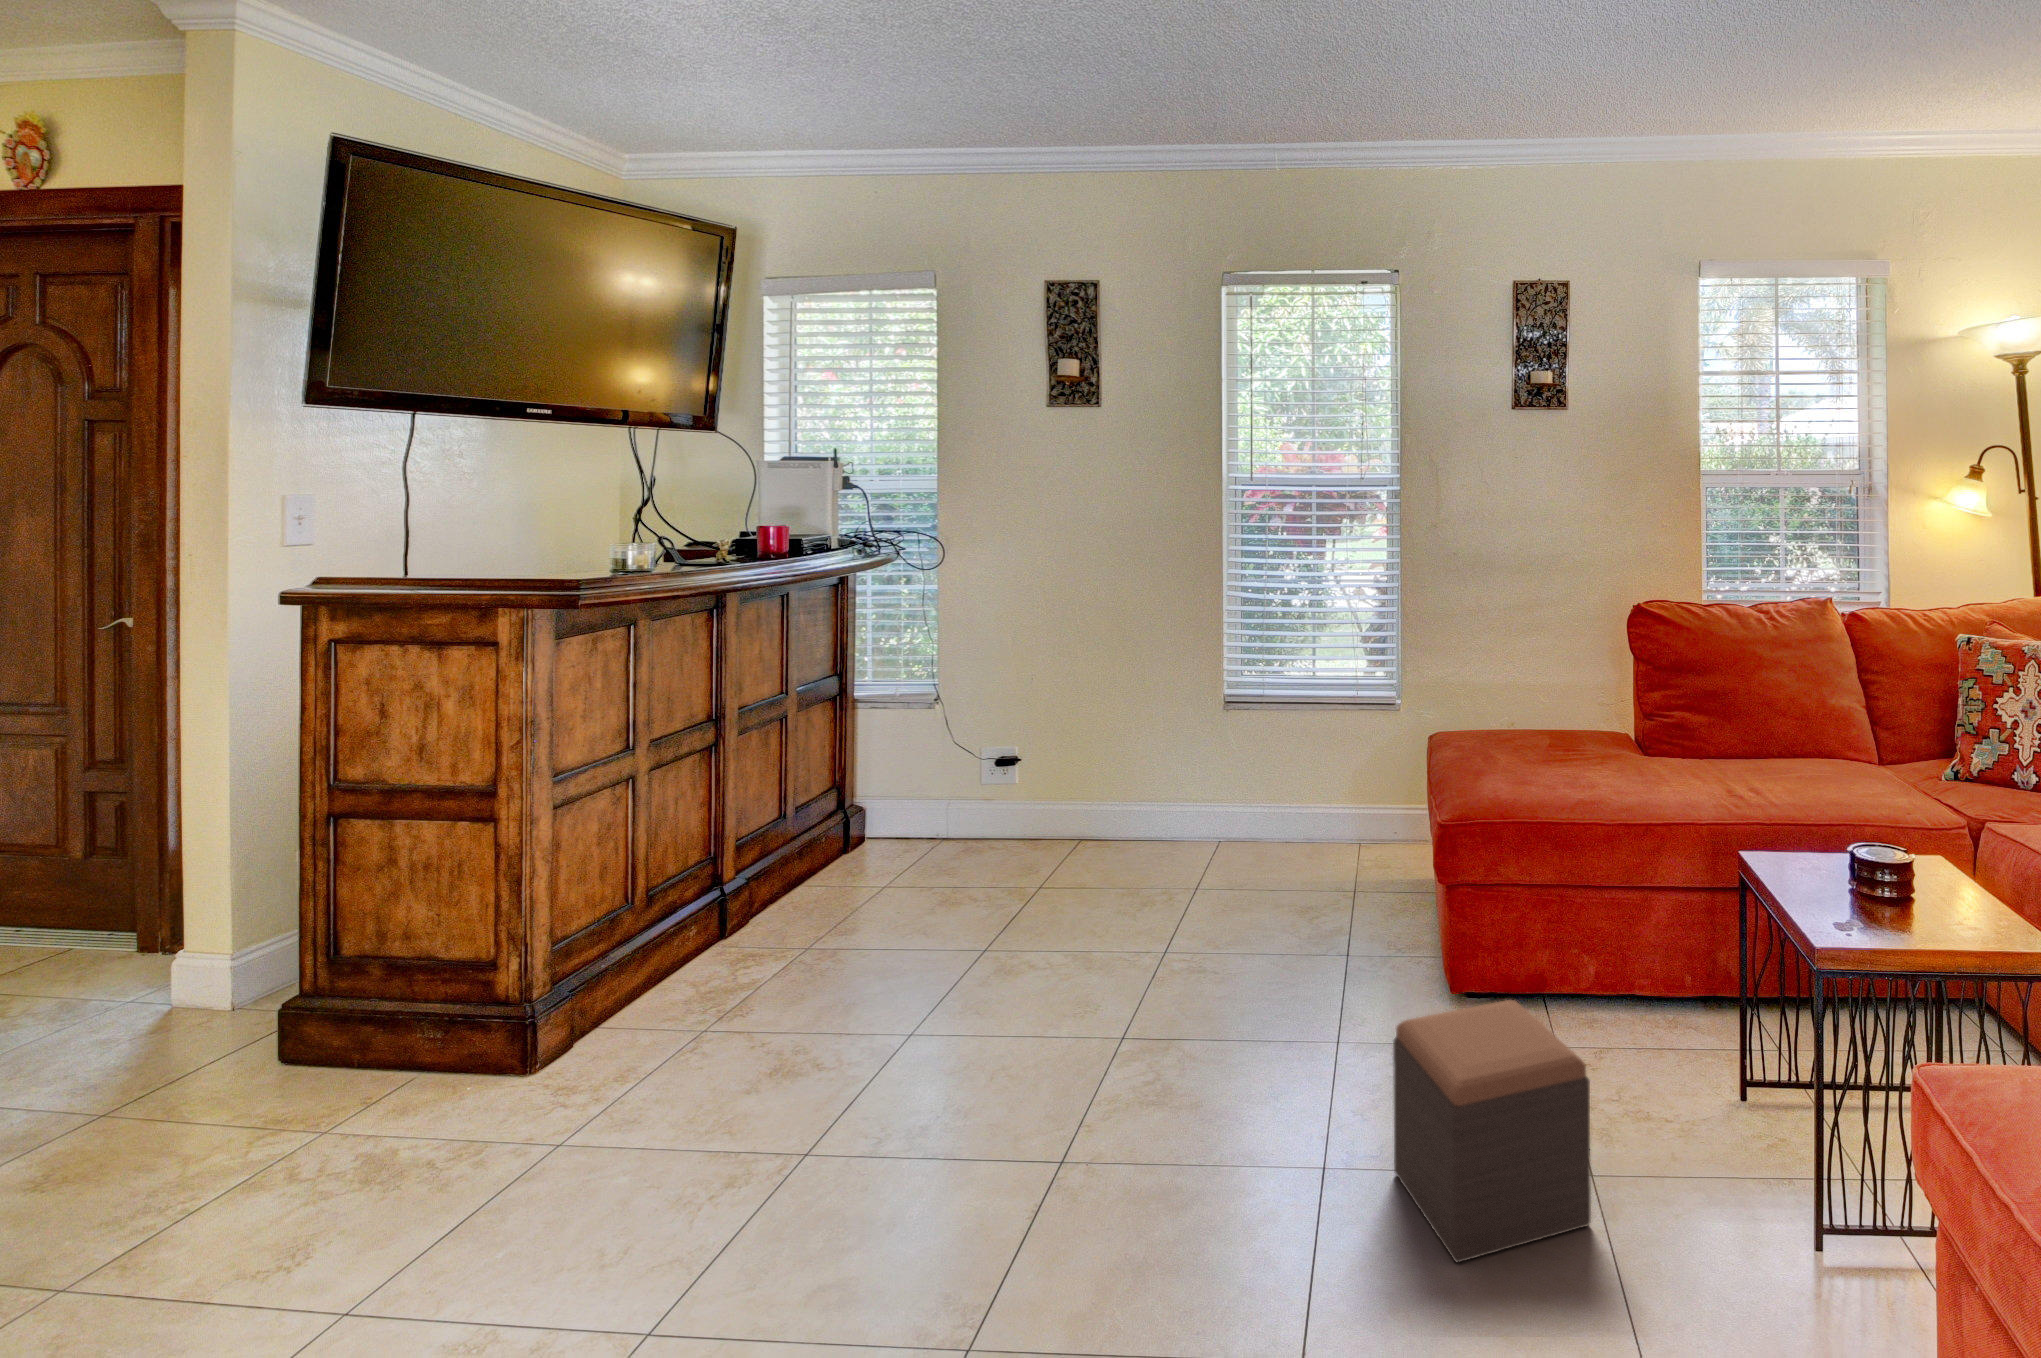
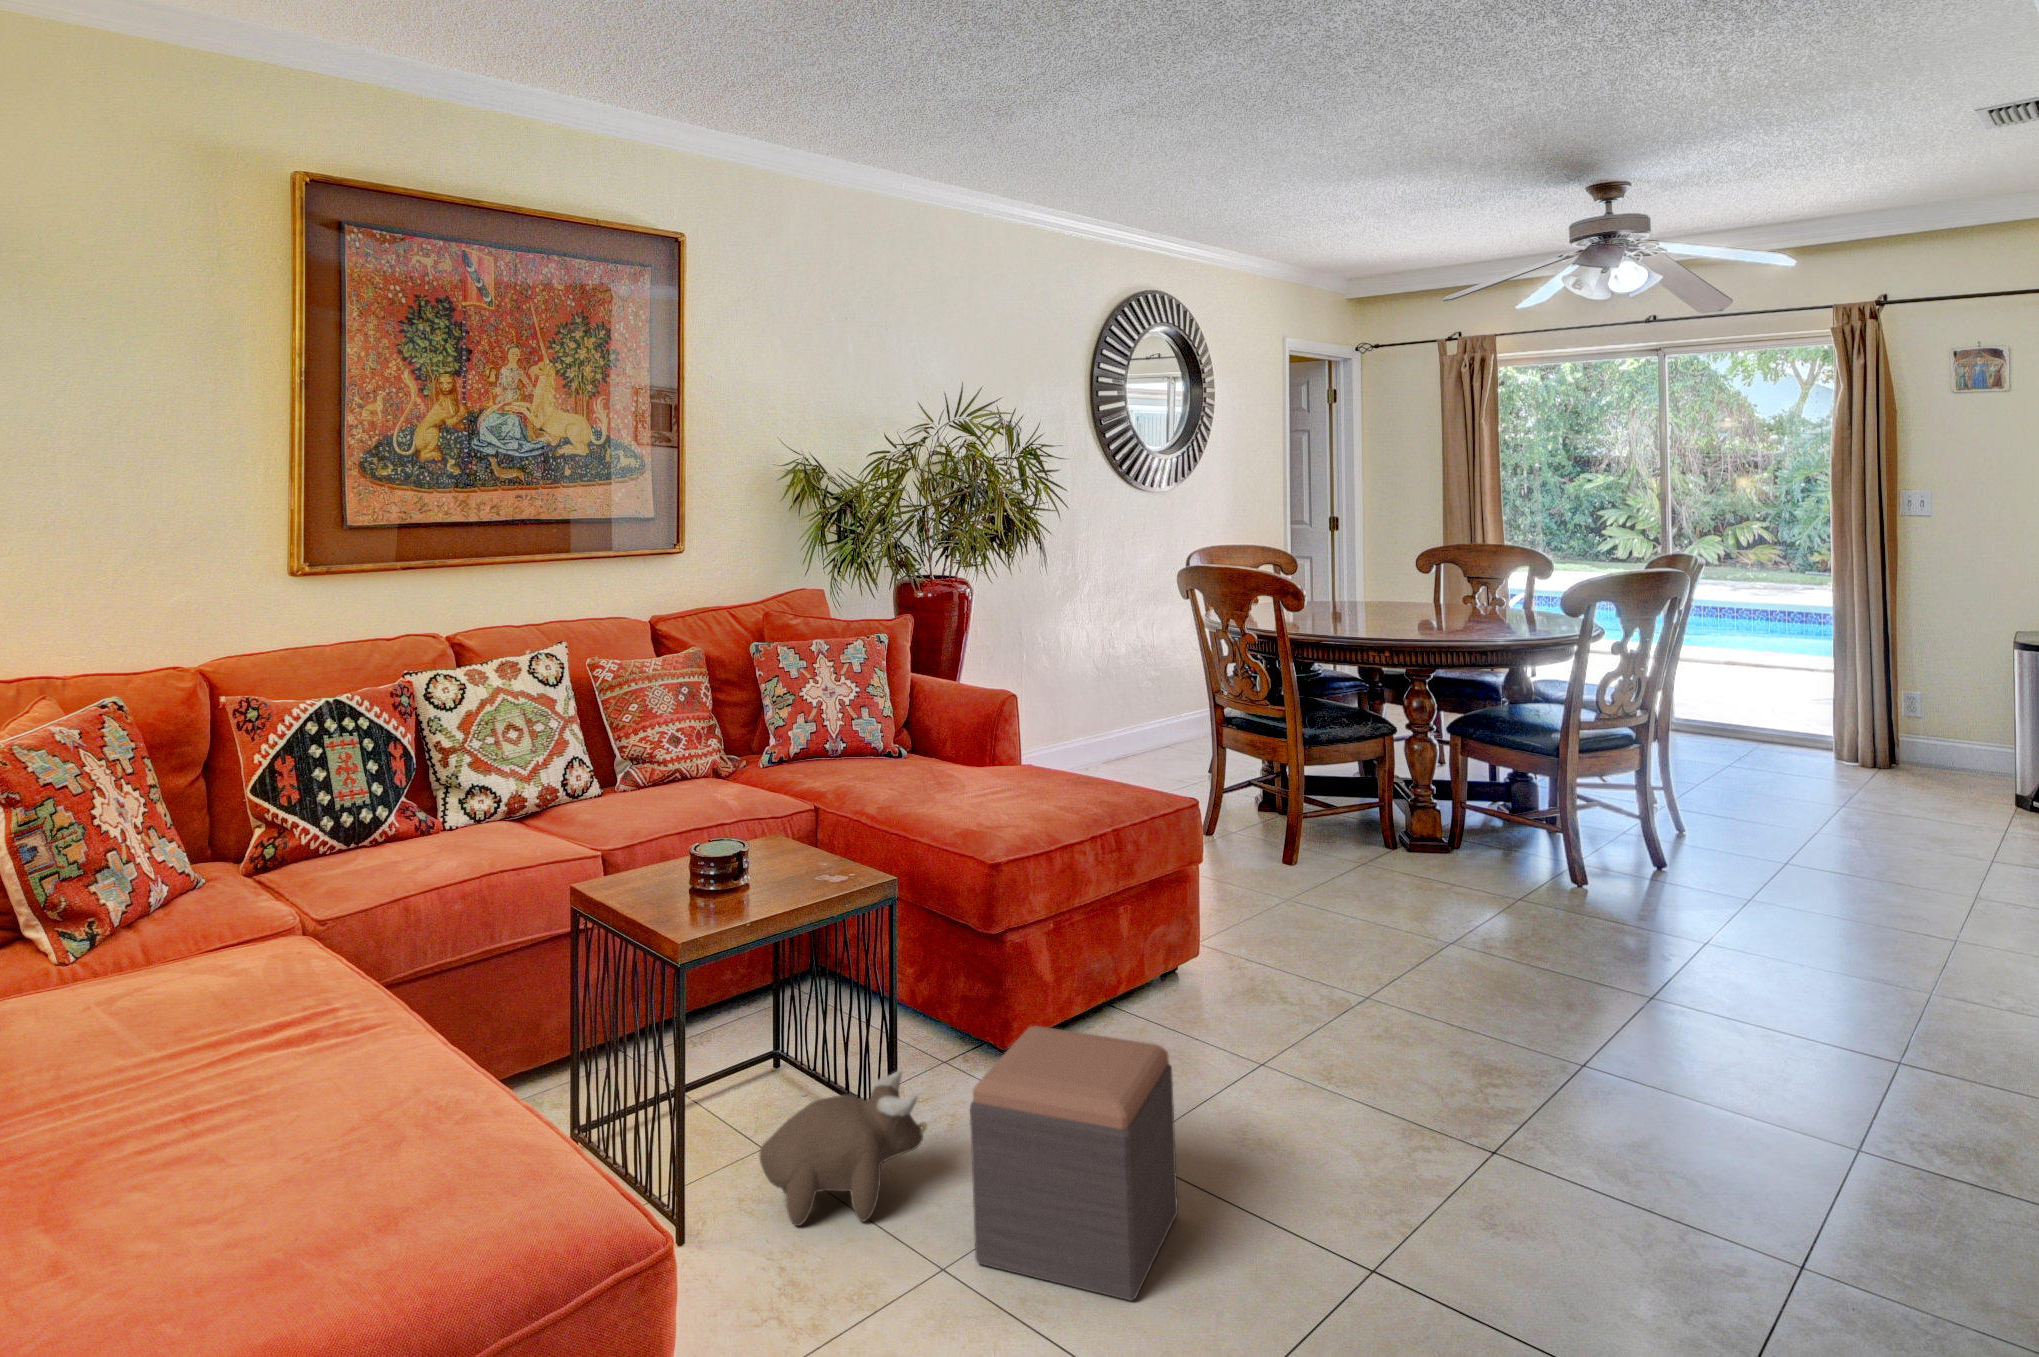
plush toy: none [1614,1035,1714,1153] -> present [760,1071,927,1226]

